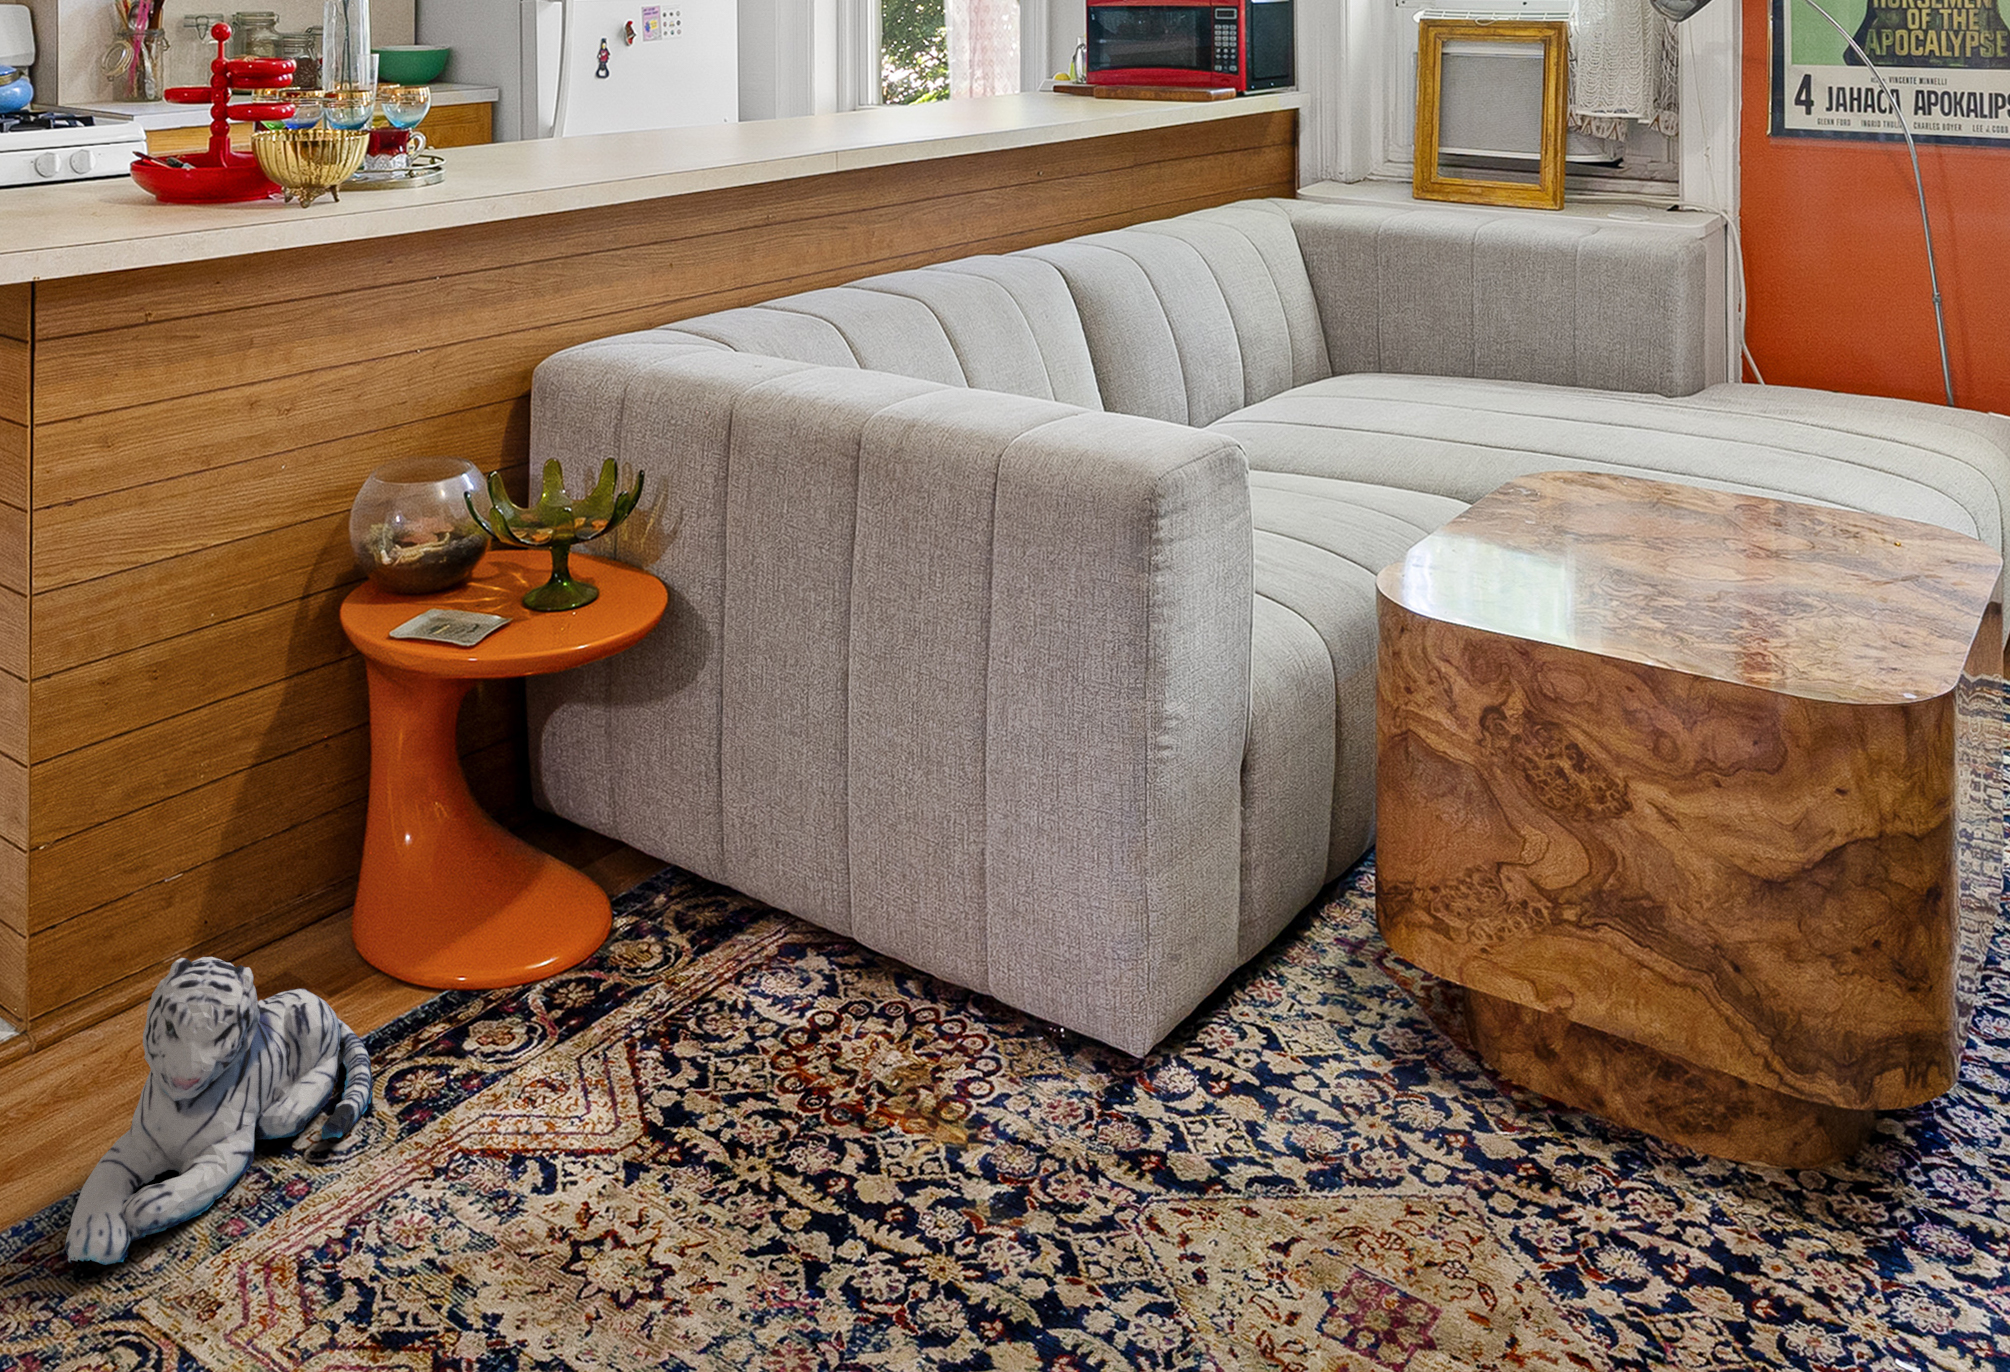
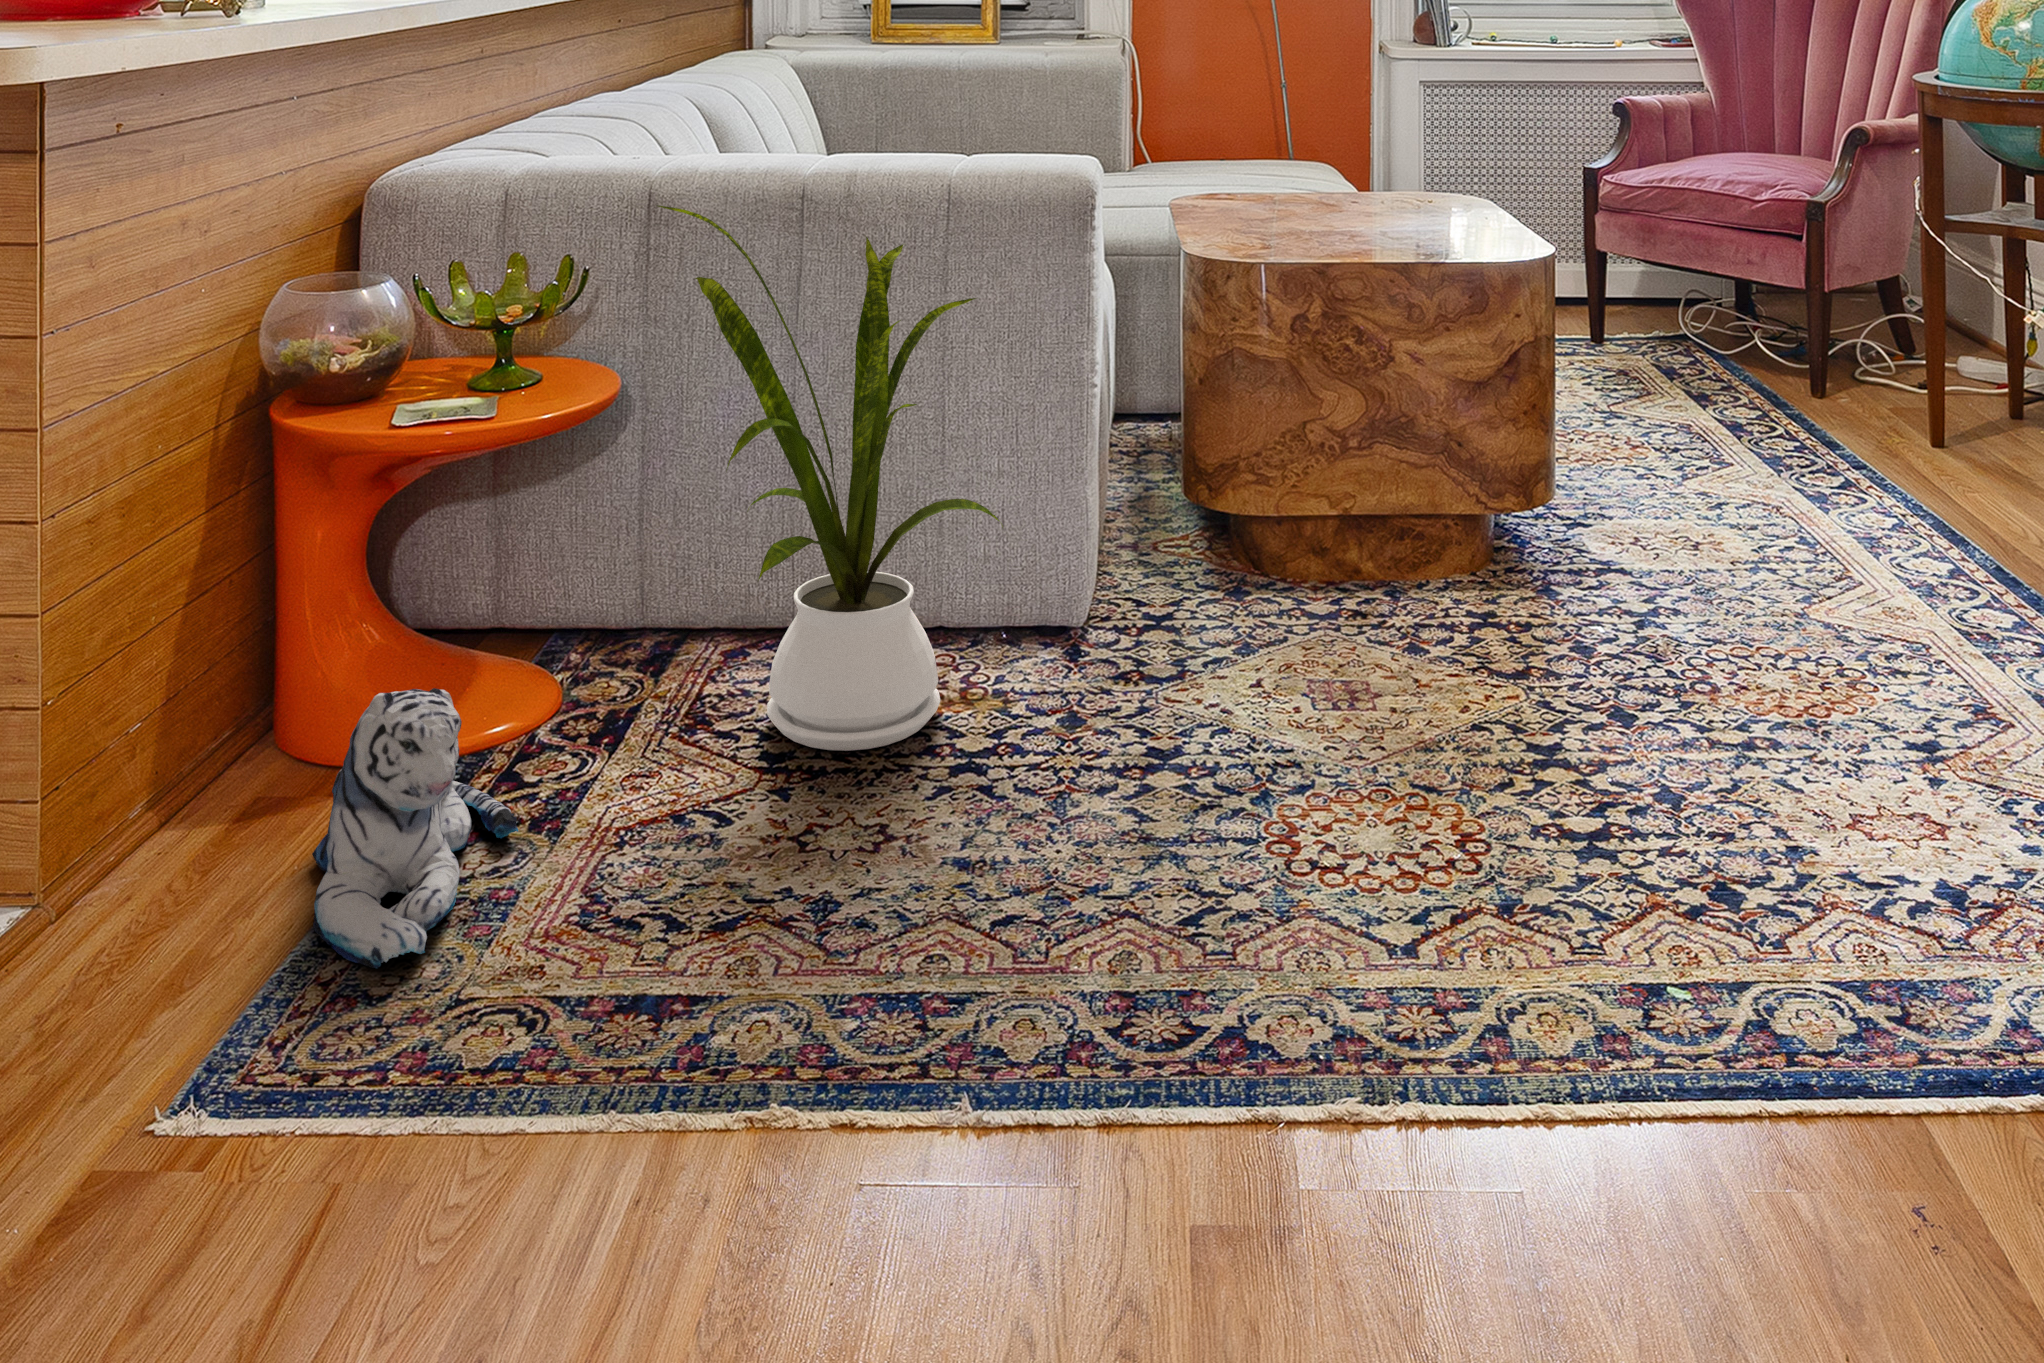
house plant: none [586,462,959,1165] -> present [657,205,1002,751]

